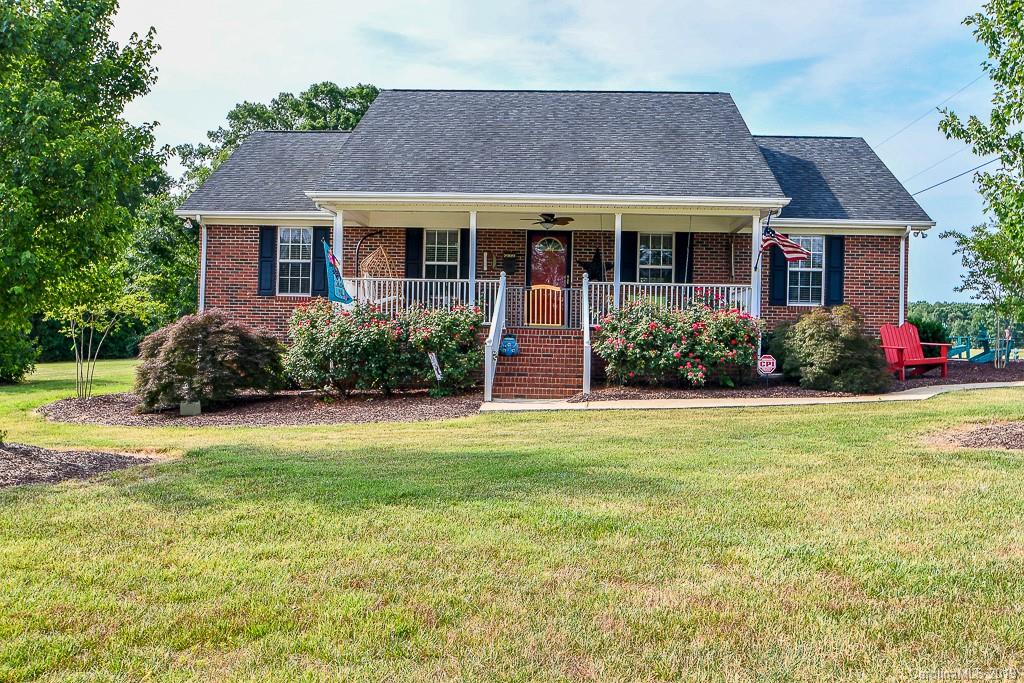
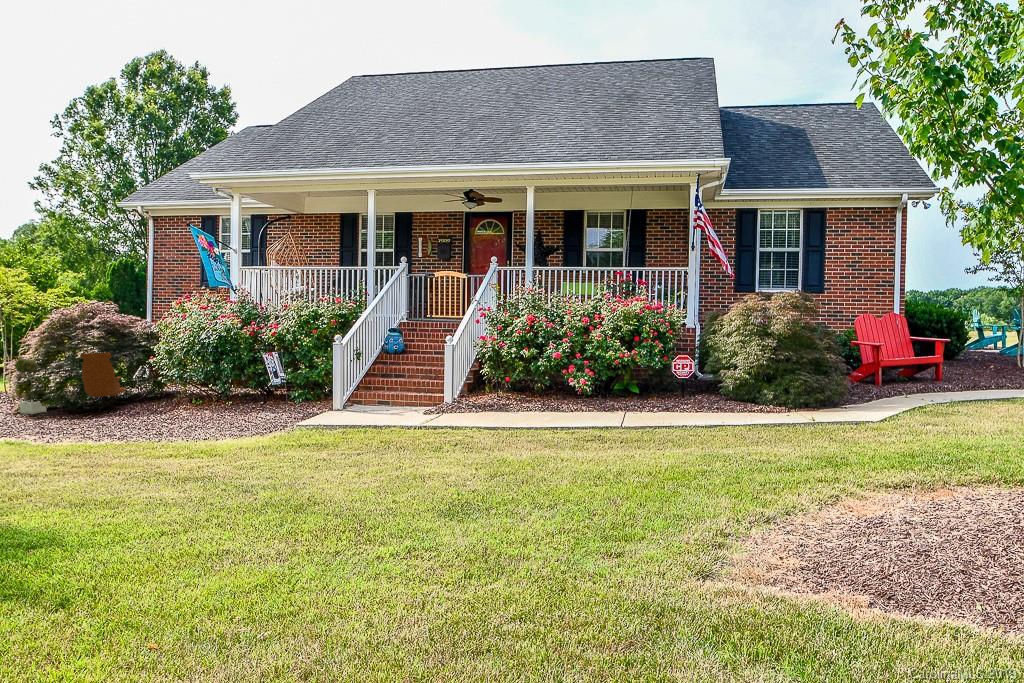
lounge chair: none [235,357,270,412] -> present [81,352,126,411]

